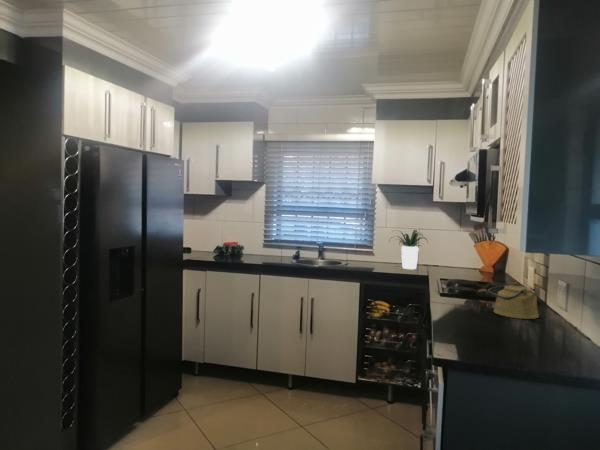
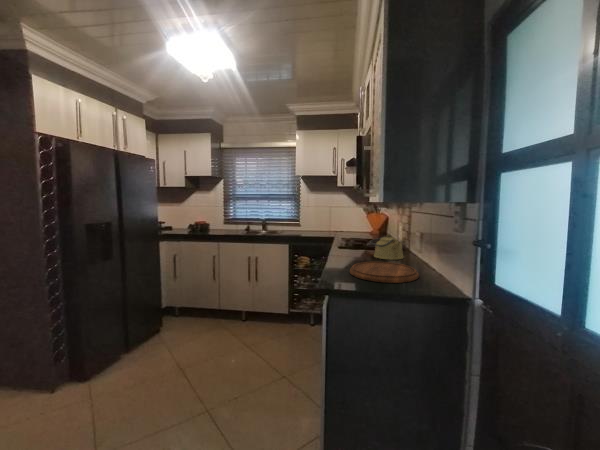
potted plant: present [398,230,427,269] -> none [308,207,339,234]
cutting board: none [464,321,566,356] -> present [350,262,419,283]

